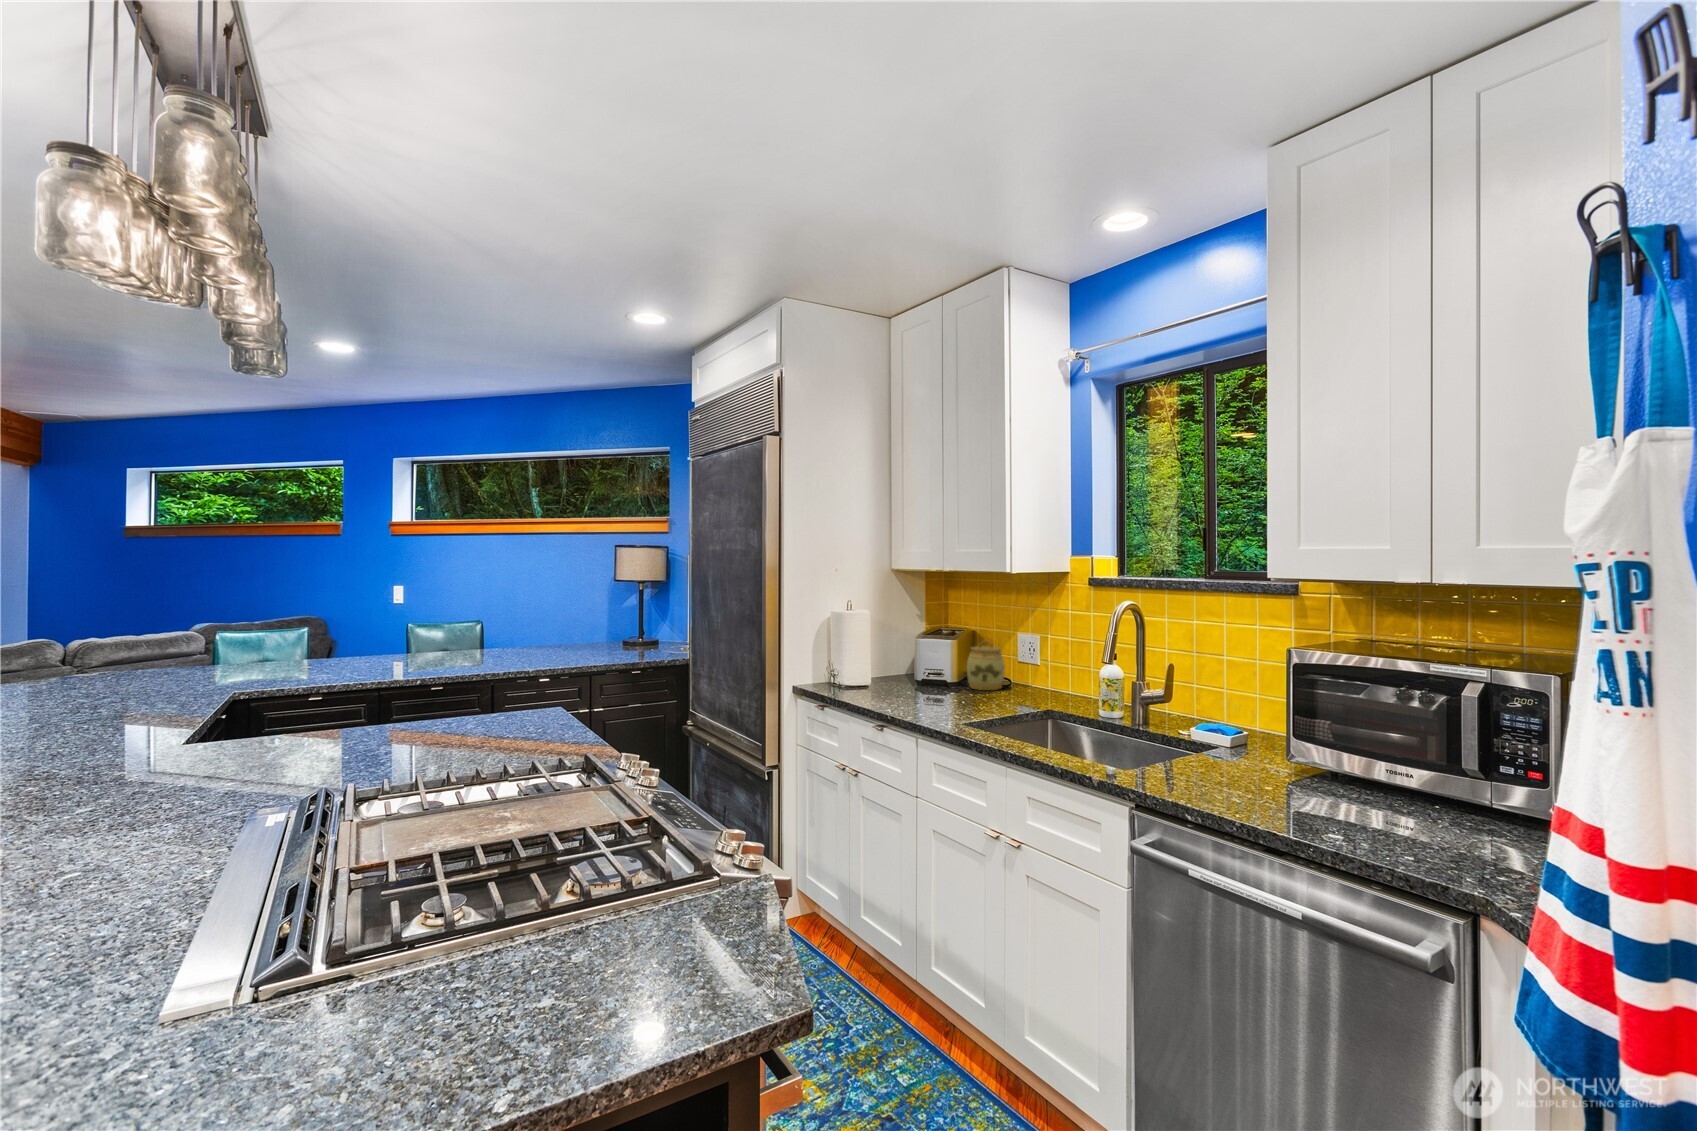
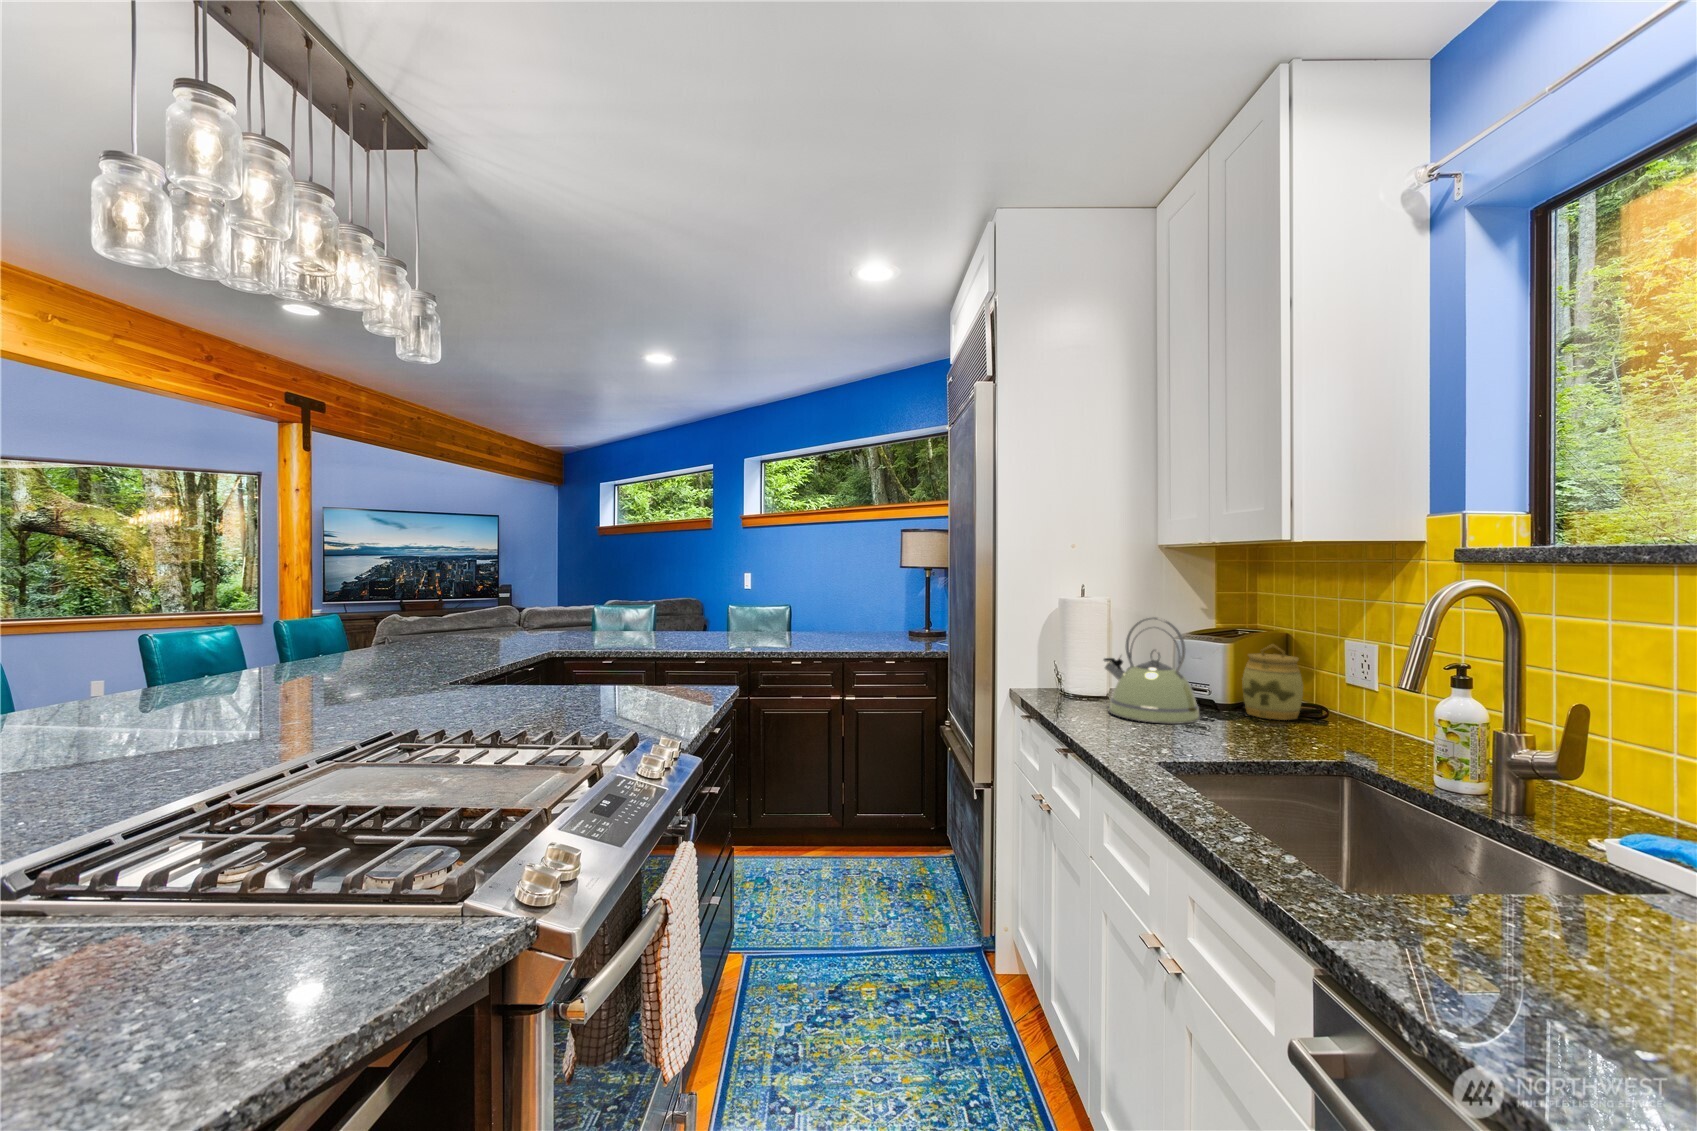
kettle: none [880,626,949,701] -> present [1104,617,1200,724]

